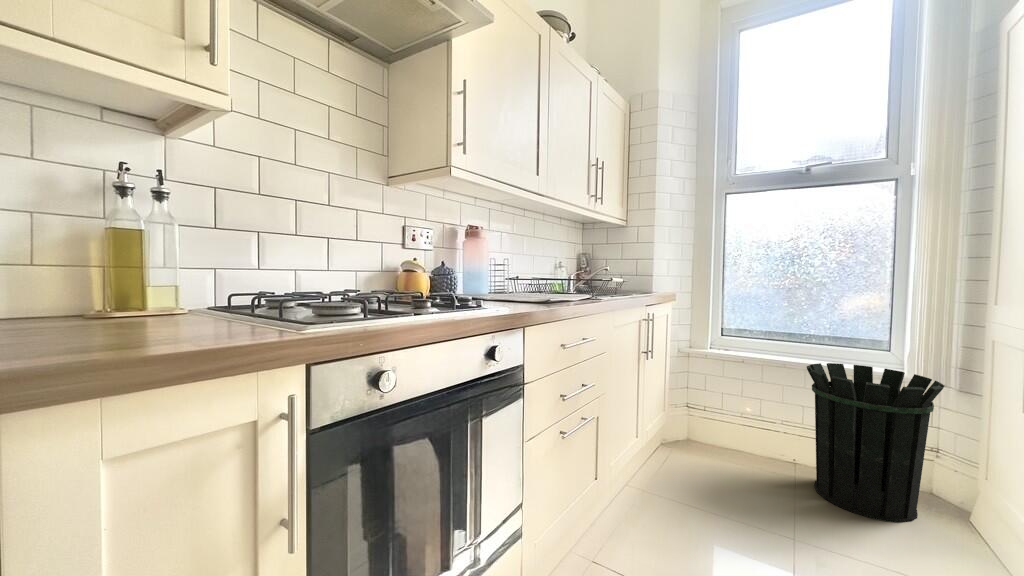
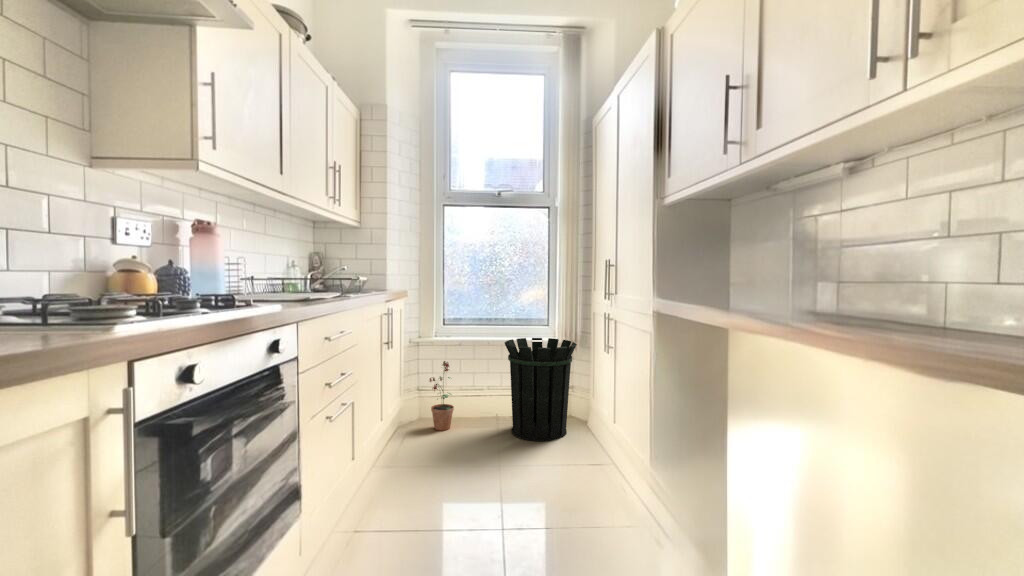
potted plant: none [698,377,730,459] -> present [430,361,454,430]

